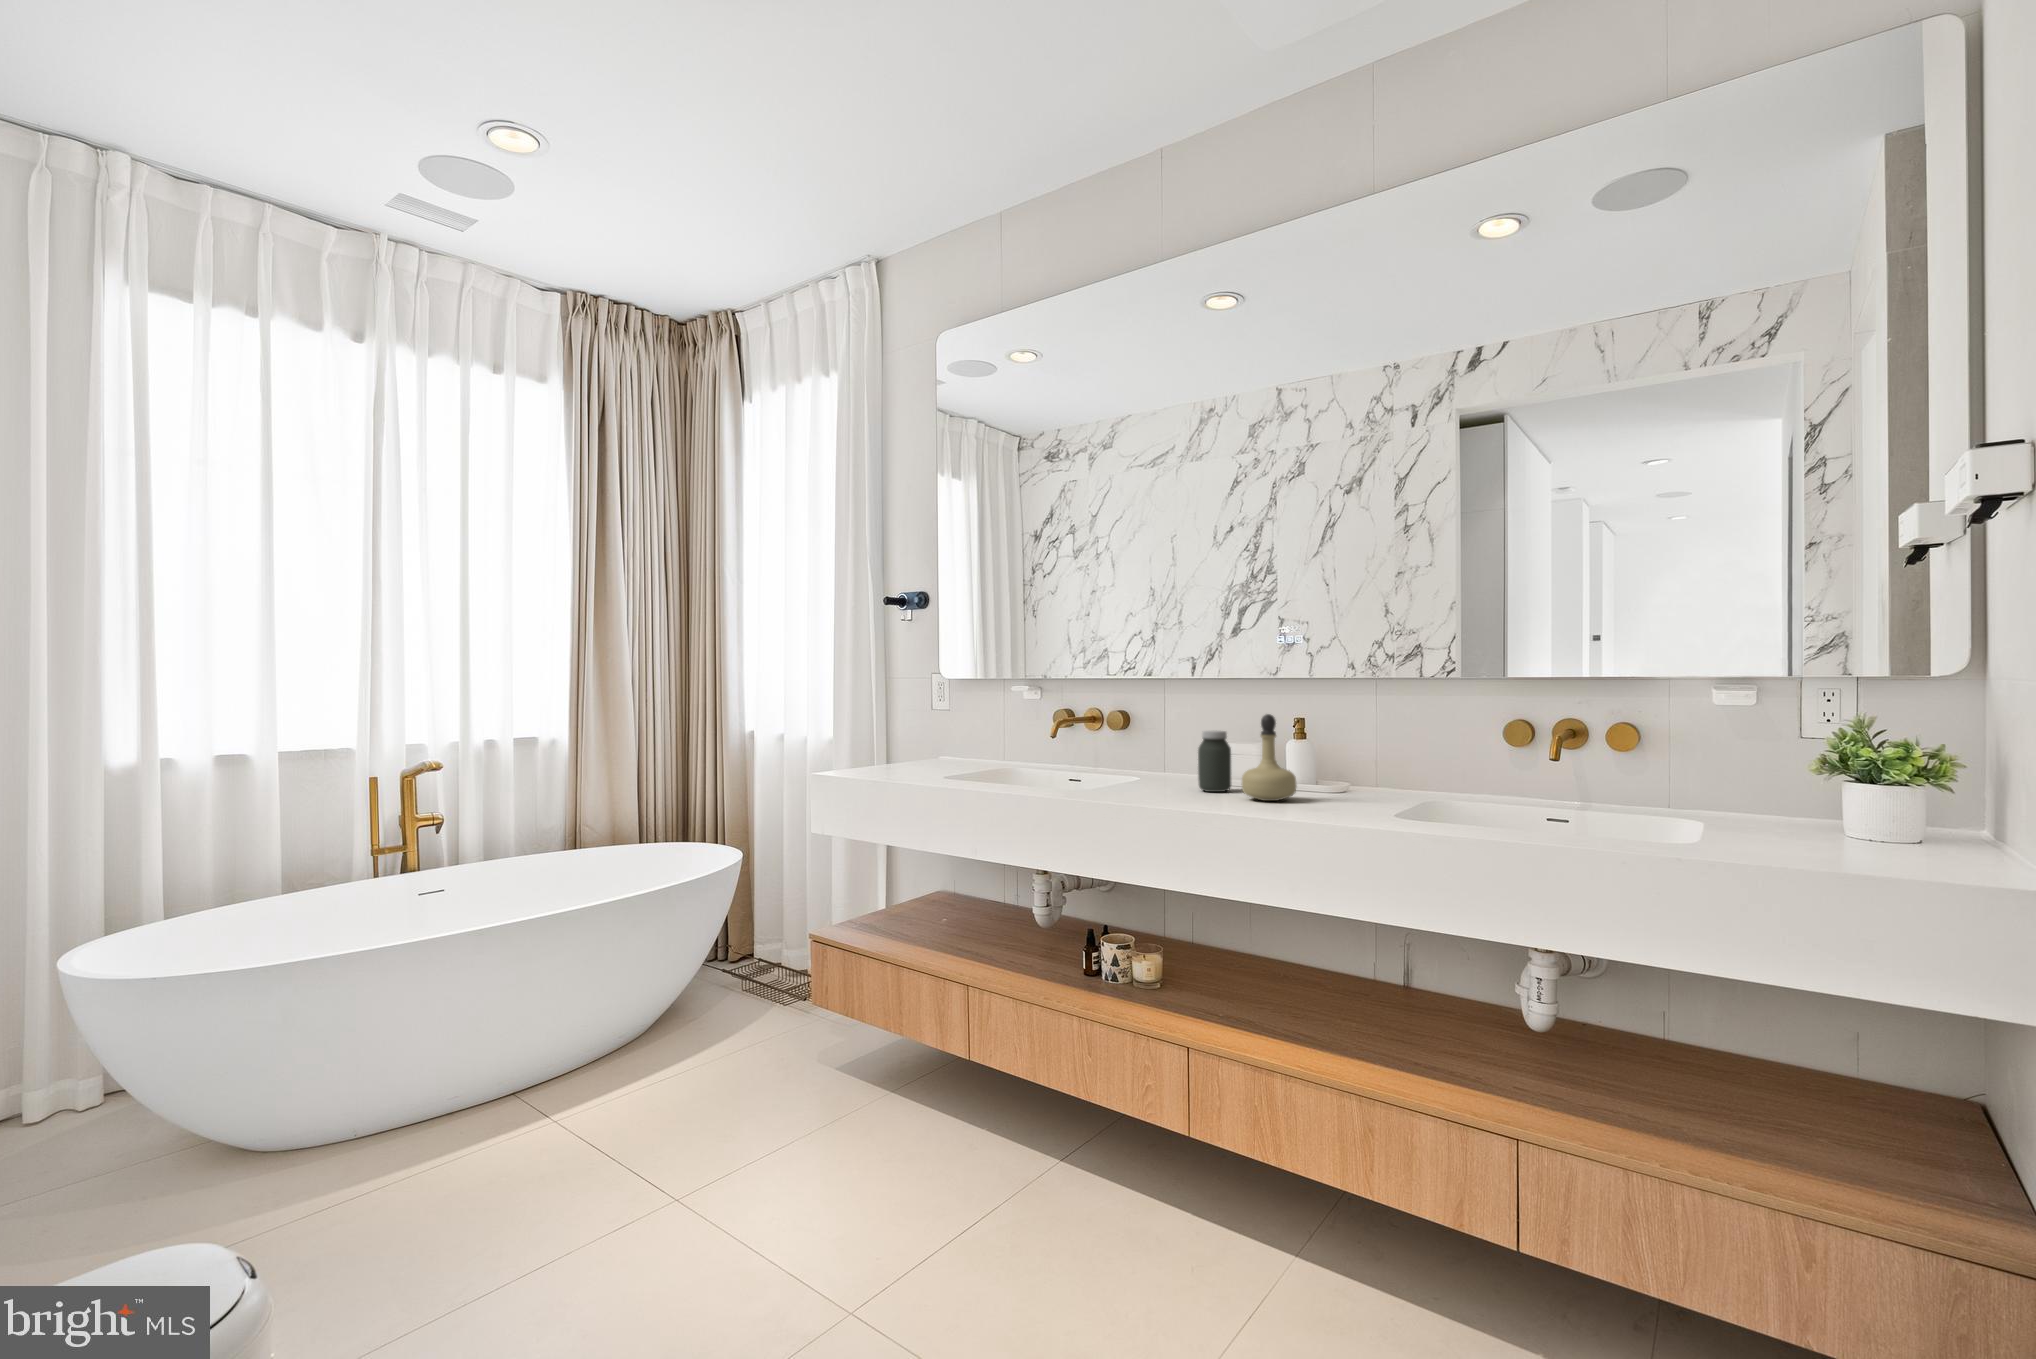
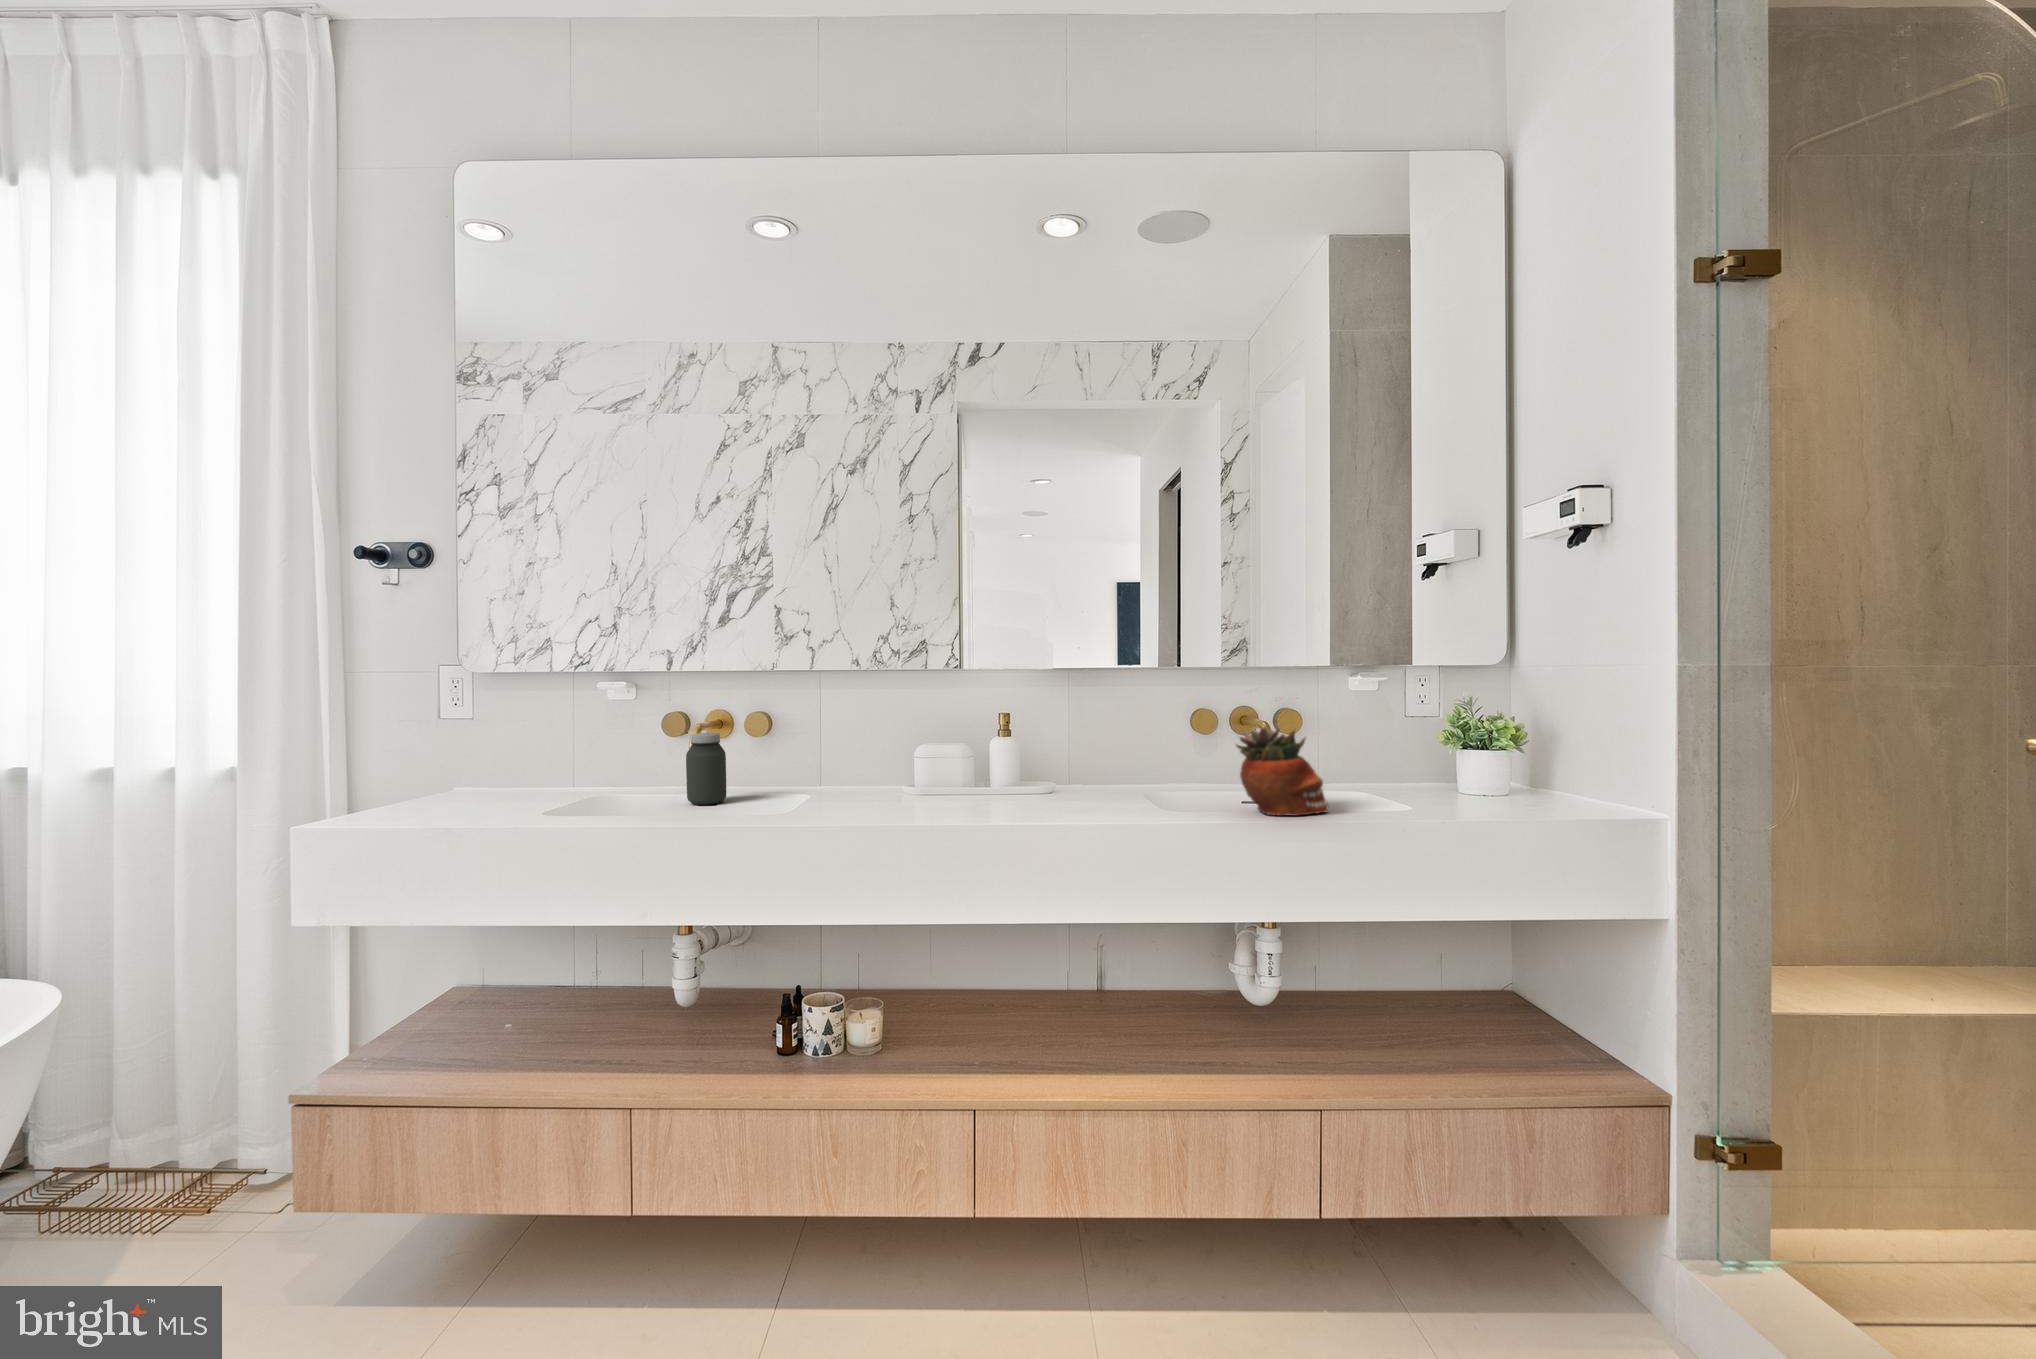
perfume bottle: present [1242,714,1297,801] -> none [747,714,808,811]
succulent planter: none [1791,741,1946,858] -> present [1236,726,1328,816]

